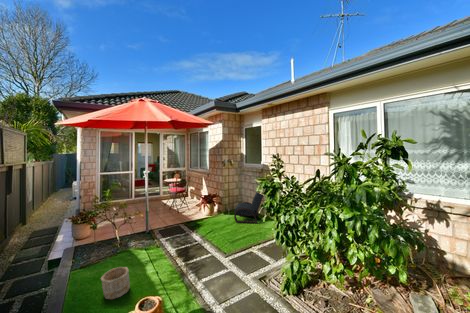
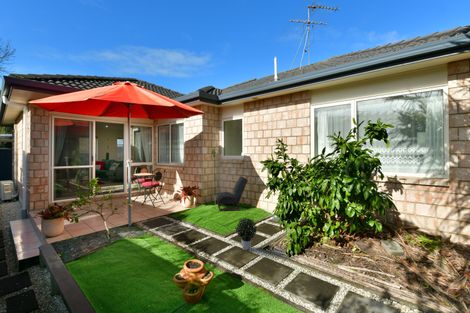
potted plant: none [225,243,249,279] -> present [235,218,257,250]
wooden bucket: present [101,267,130,299] -> none [111,247,141,279]

